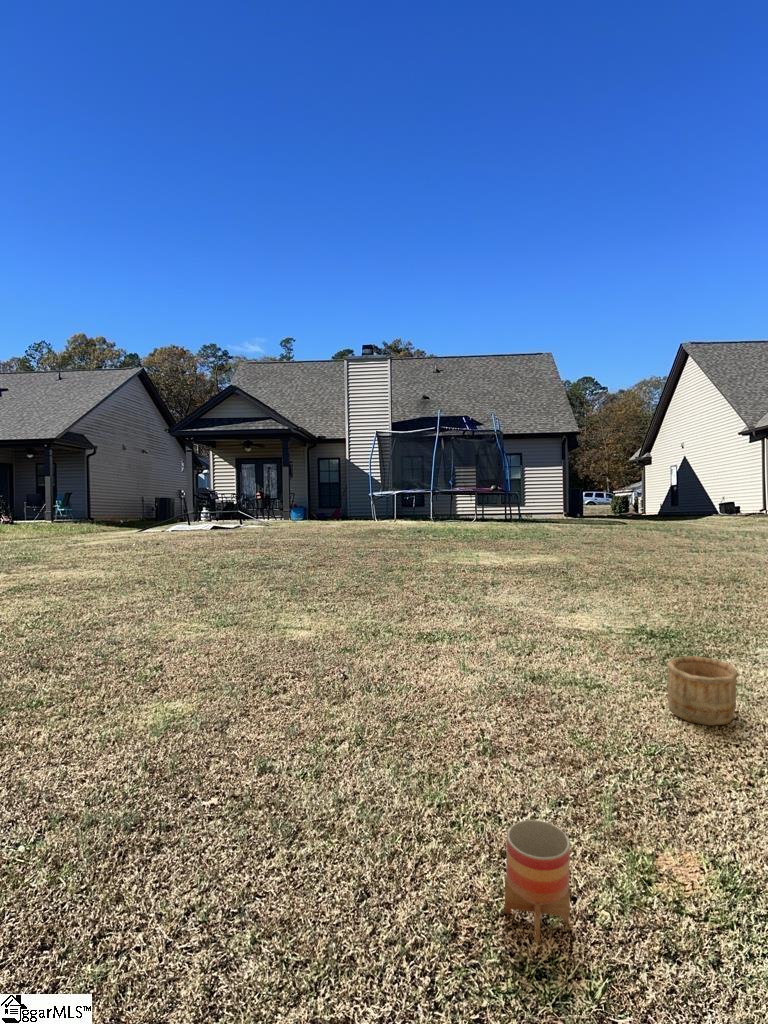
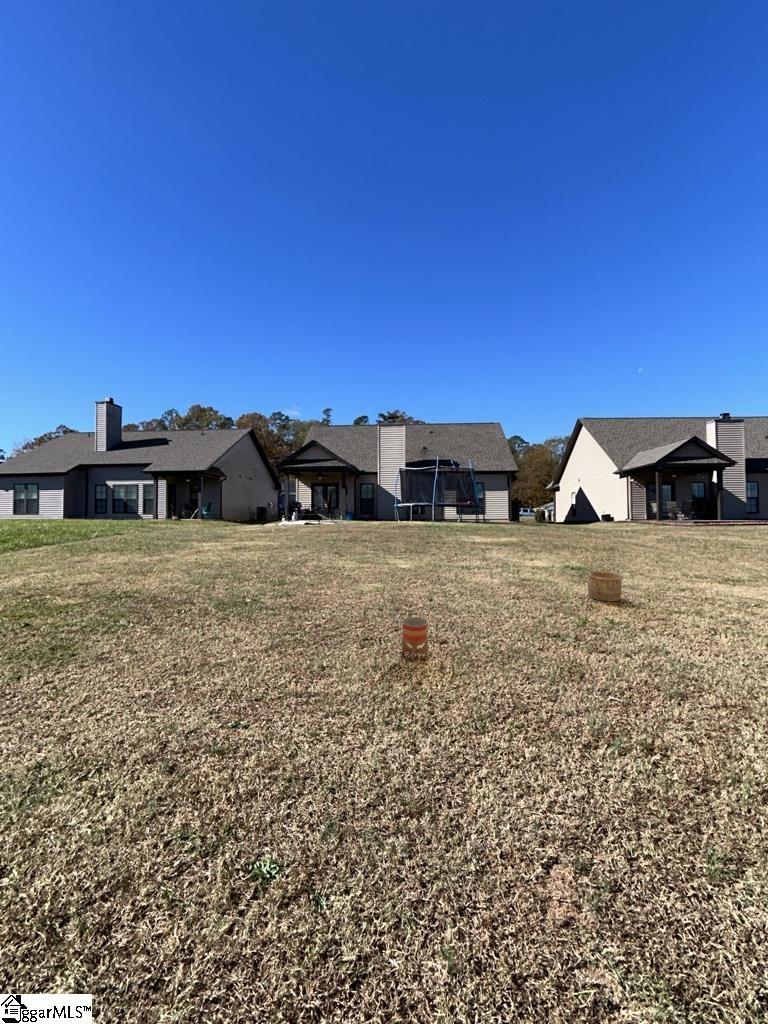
planter: present [505,820,570,942] -> present [402,617,428,661]

